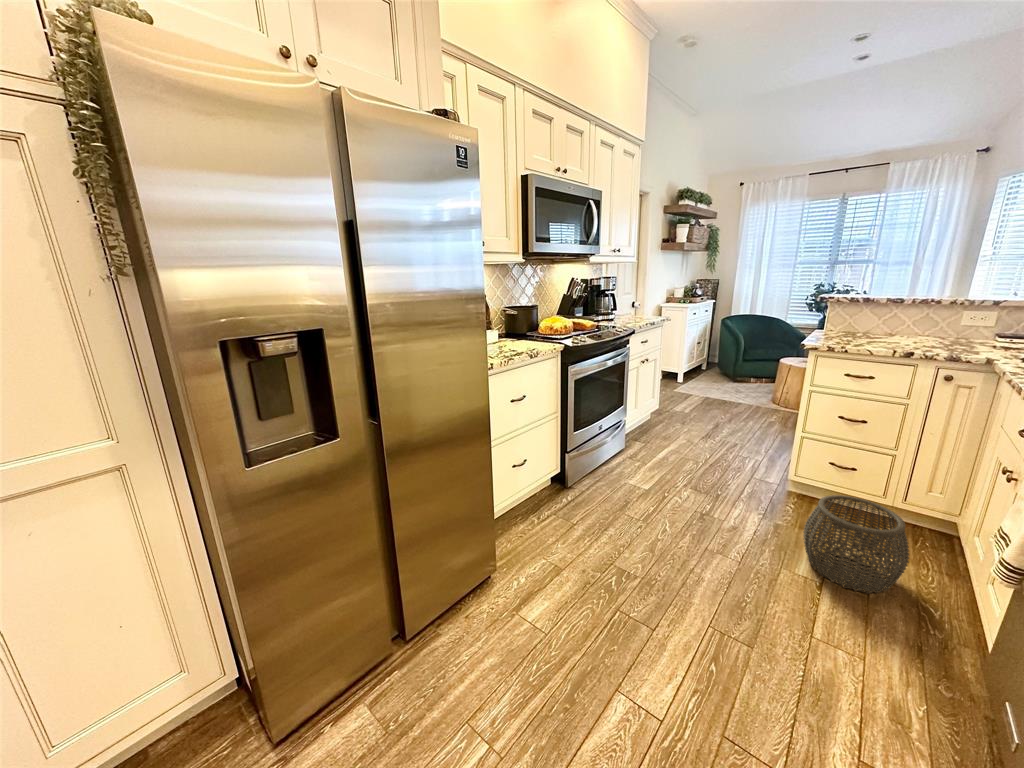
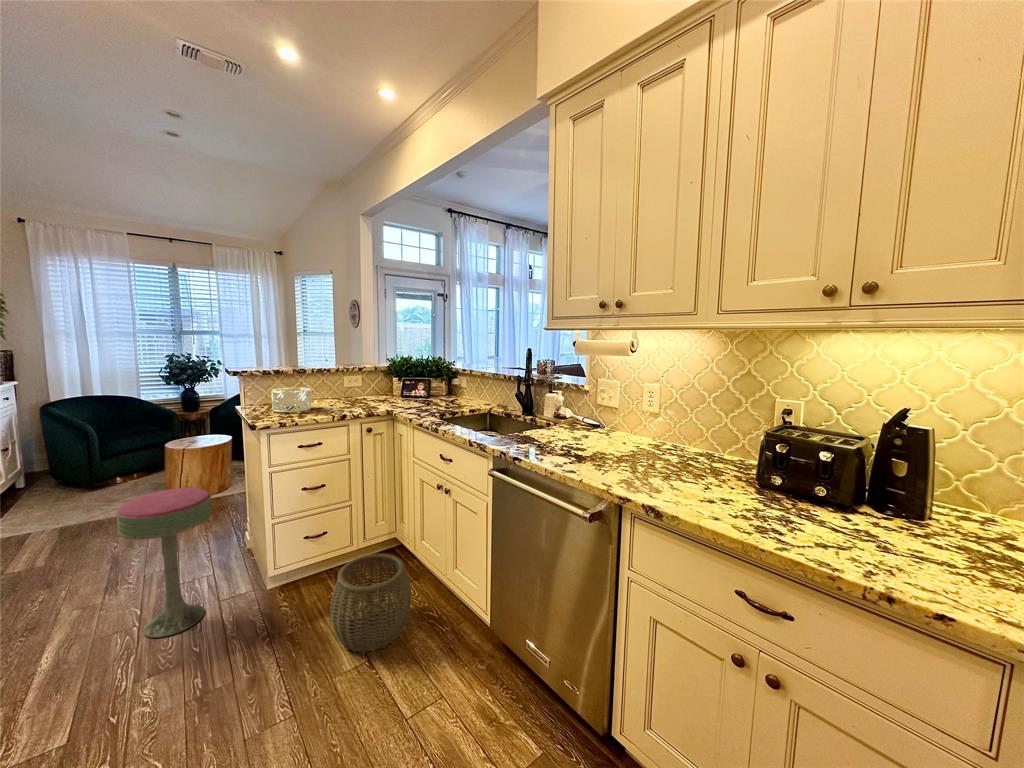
decorative bowl: none [839,316,890,341] -> present [272,388,311,412]
bar stool: none [702,382,760,480] -> present [116,488,212,638]

